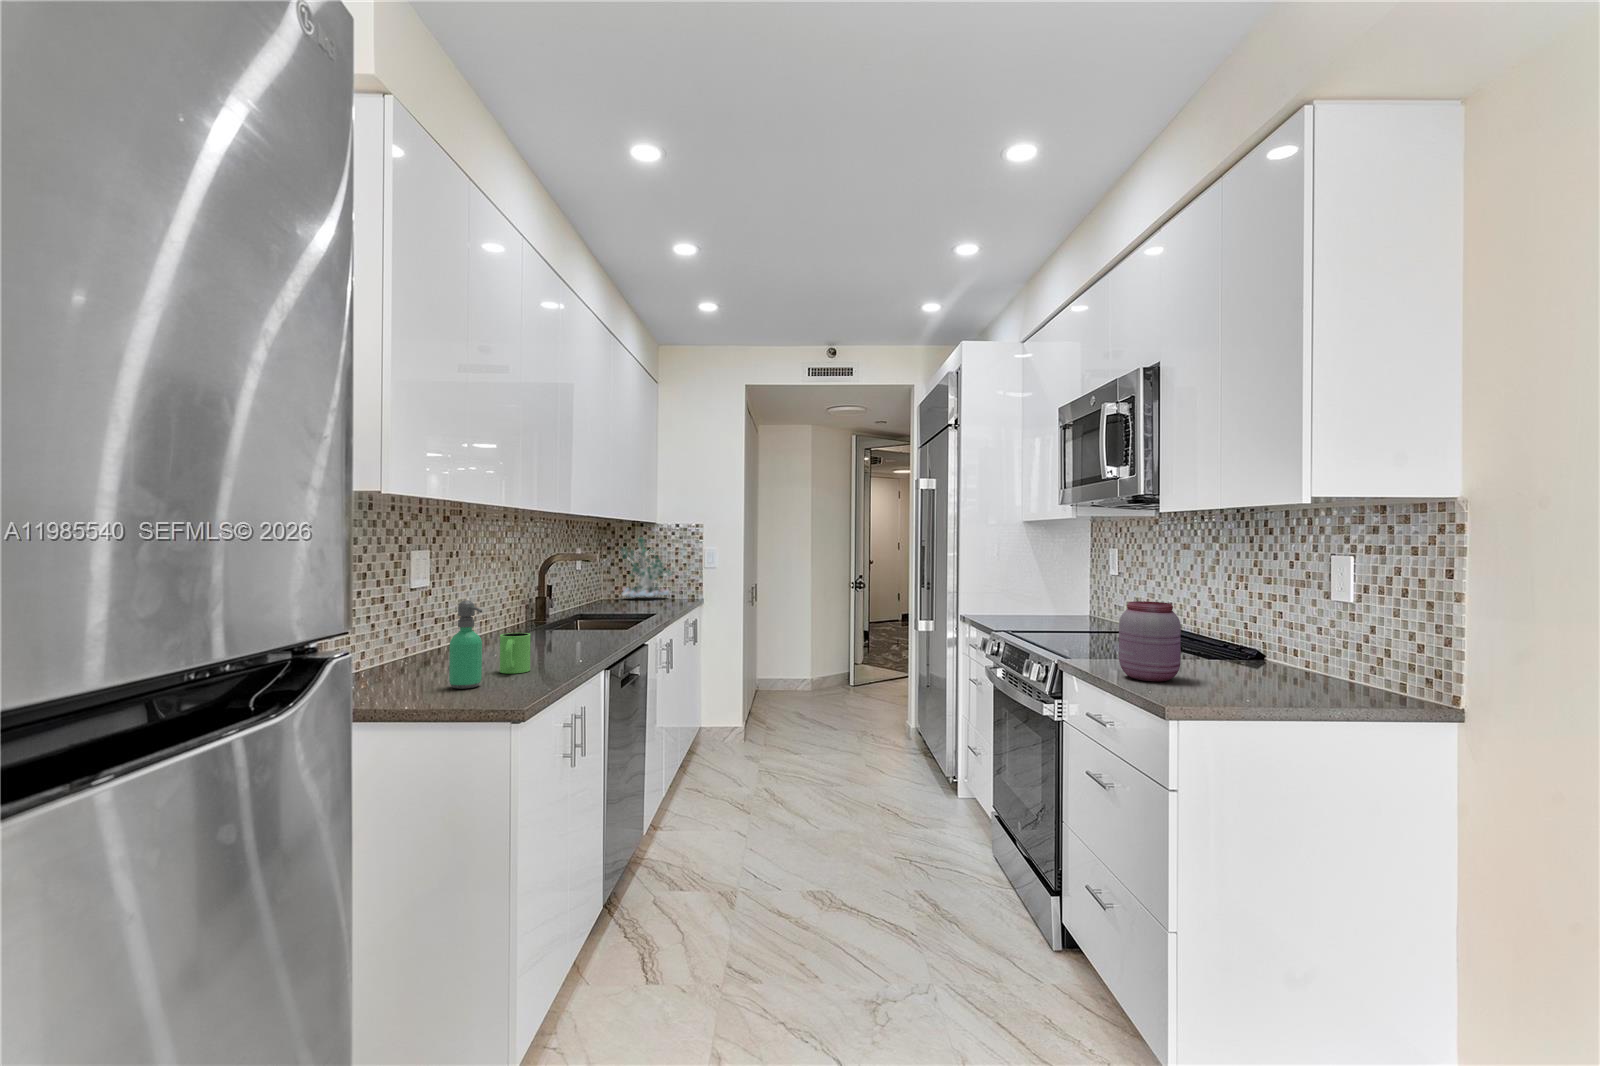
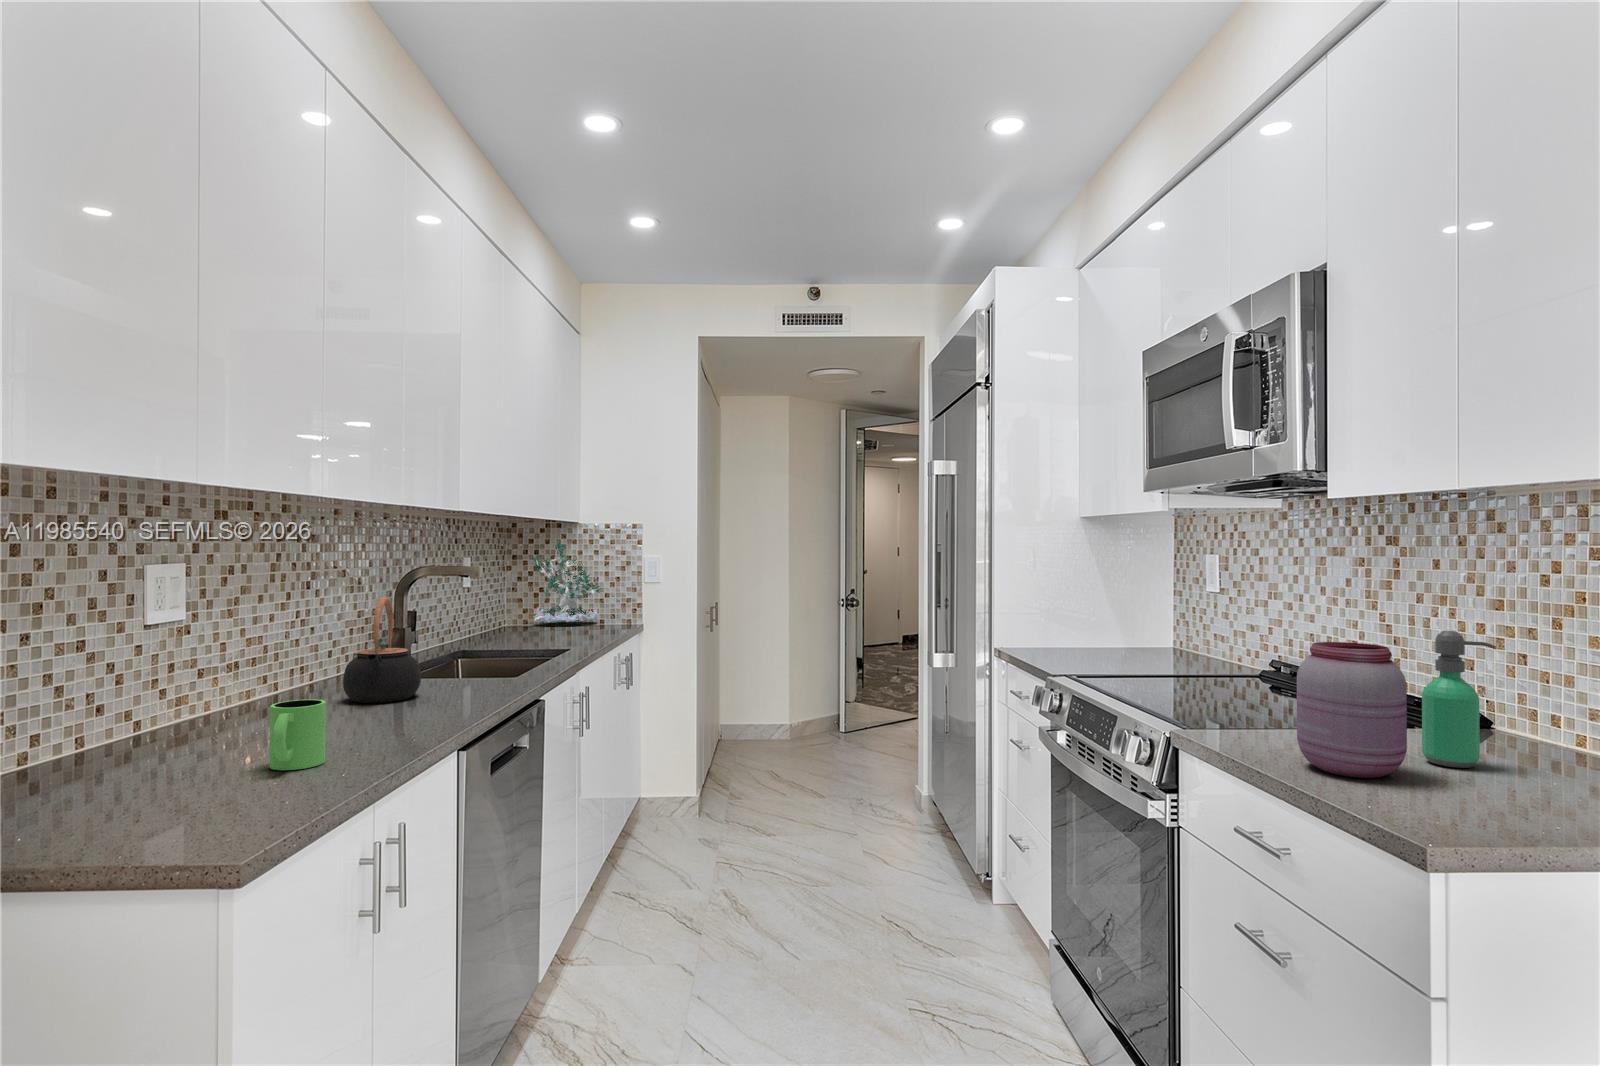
teapot: none [517,574,566,643] -> present [343,597,421,703]
soap dispenser: present [449,600,482,689] -> present [1422,631,1496,768]

